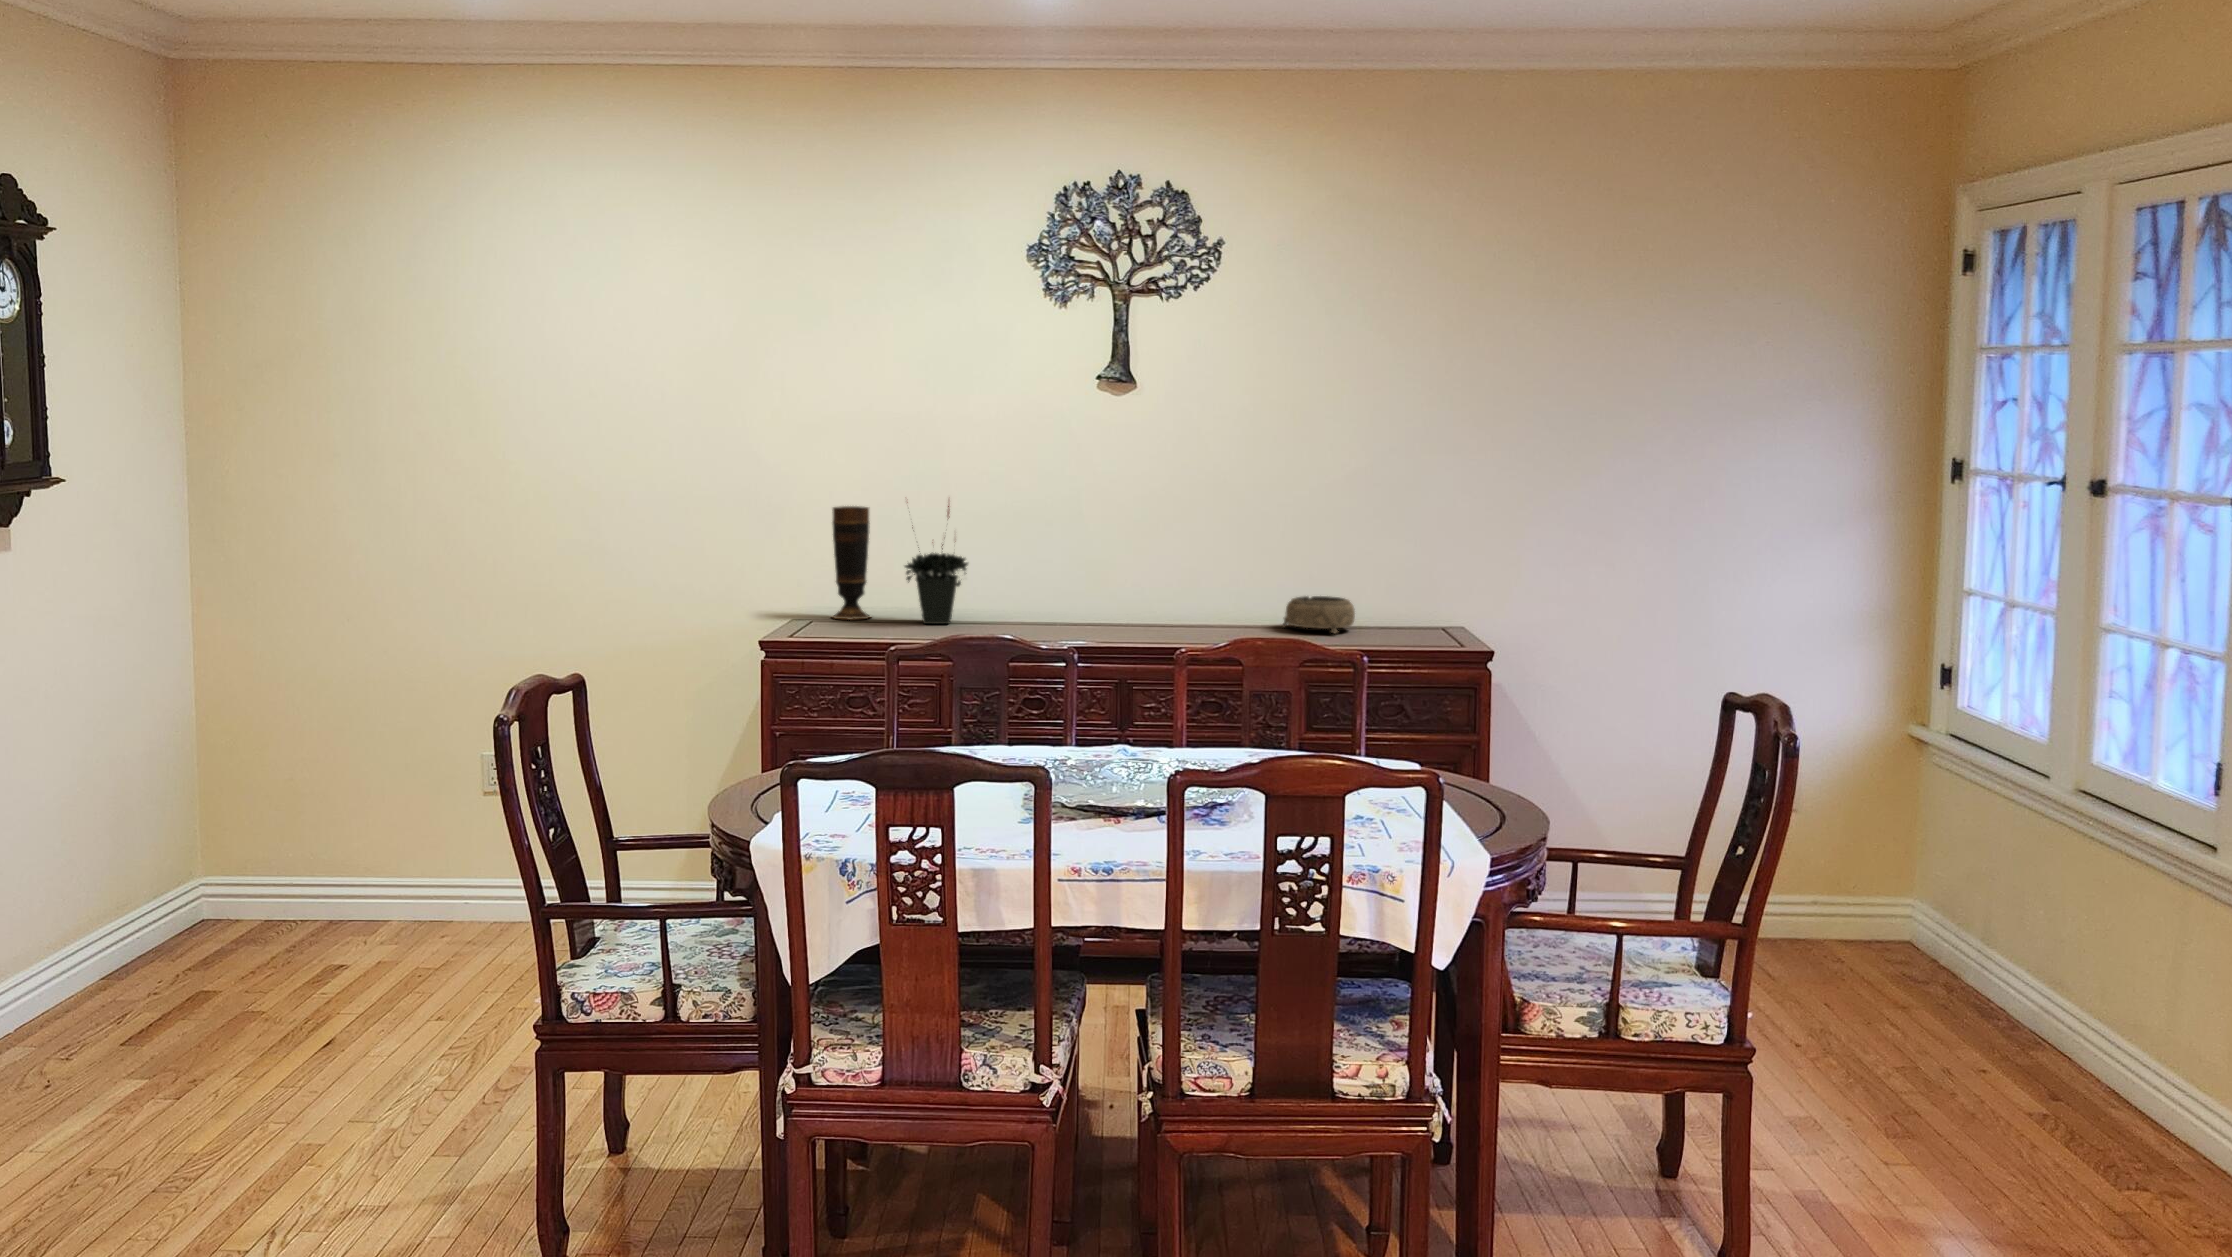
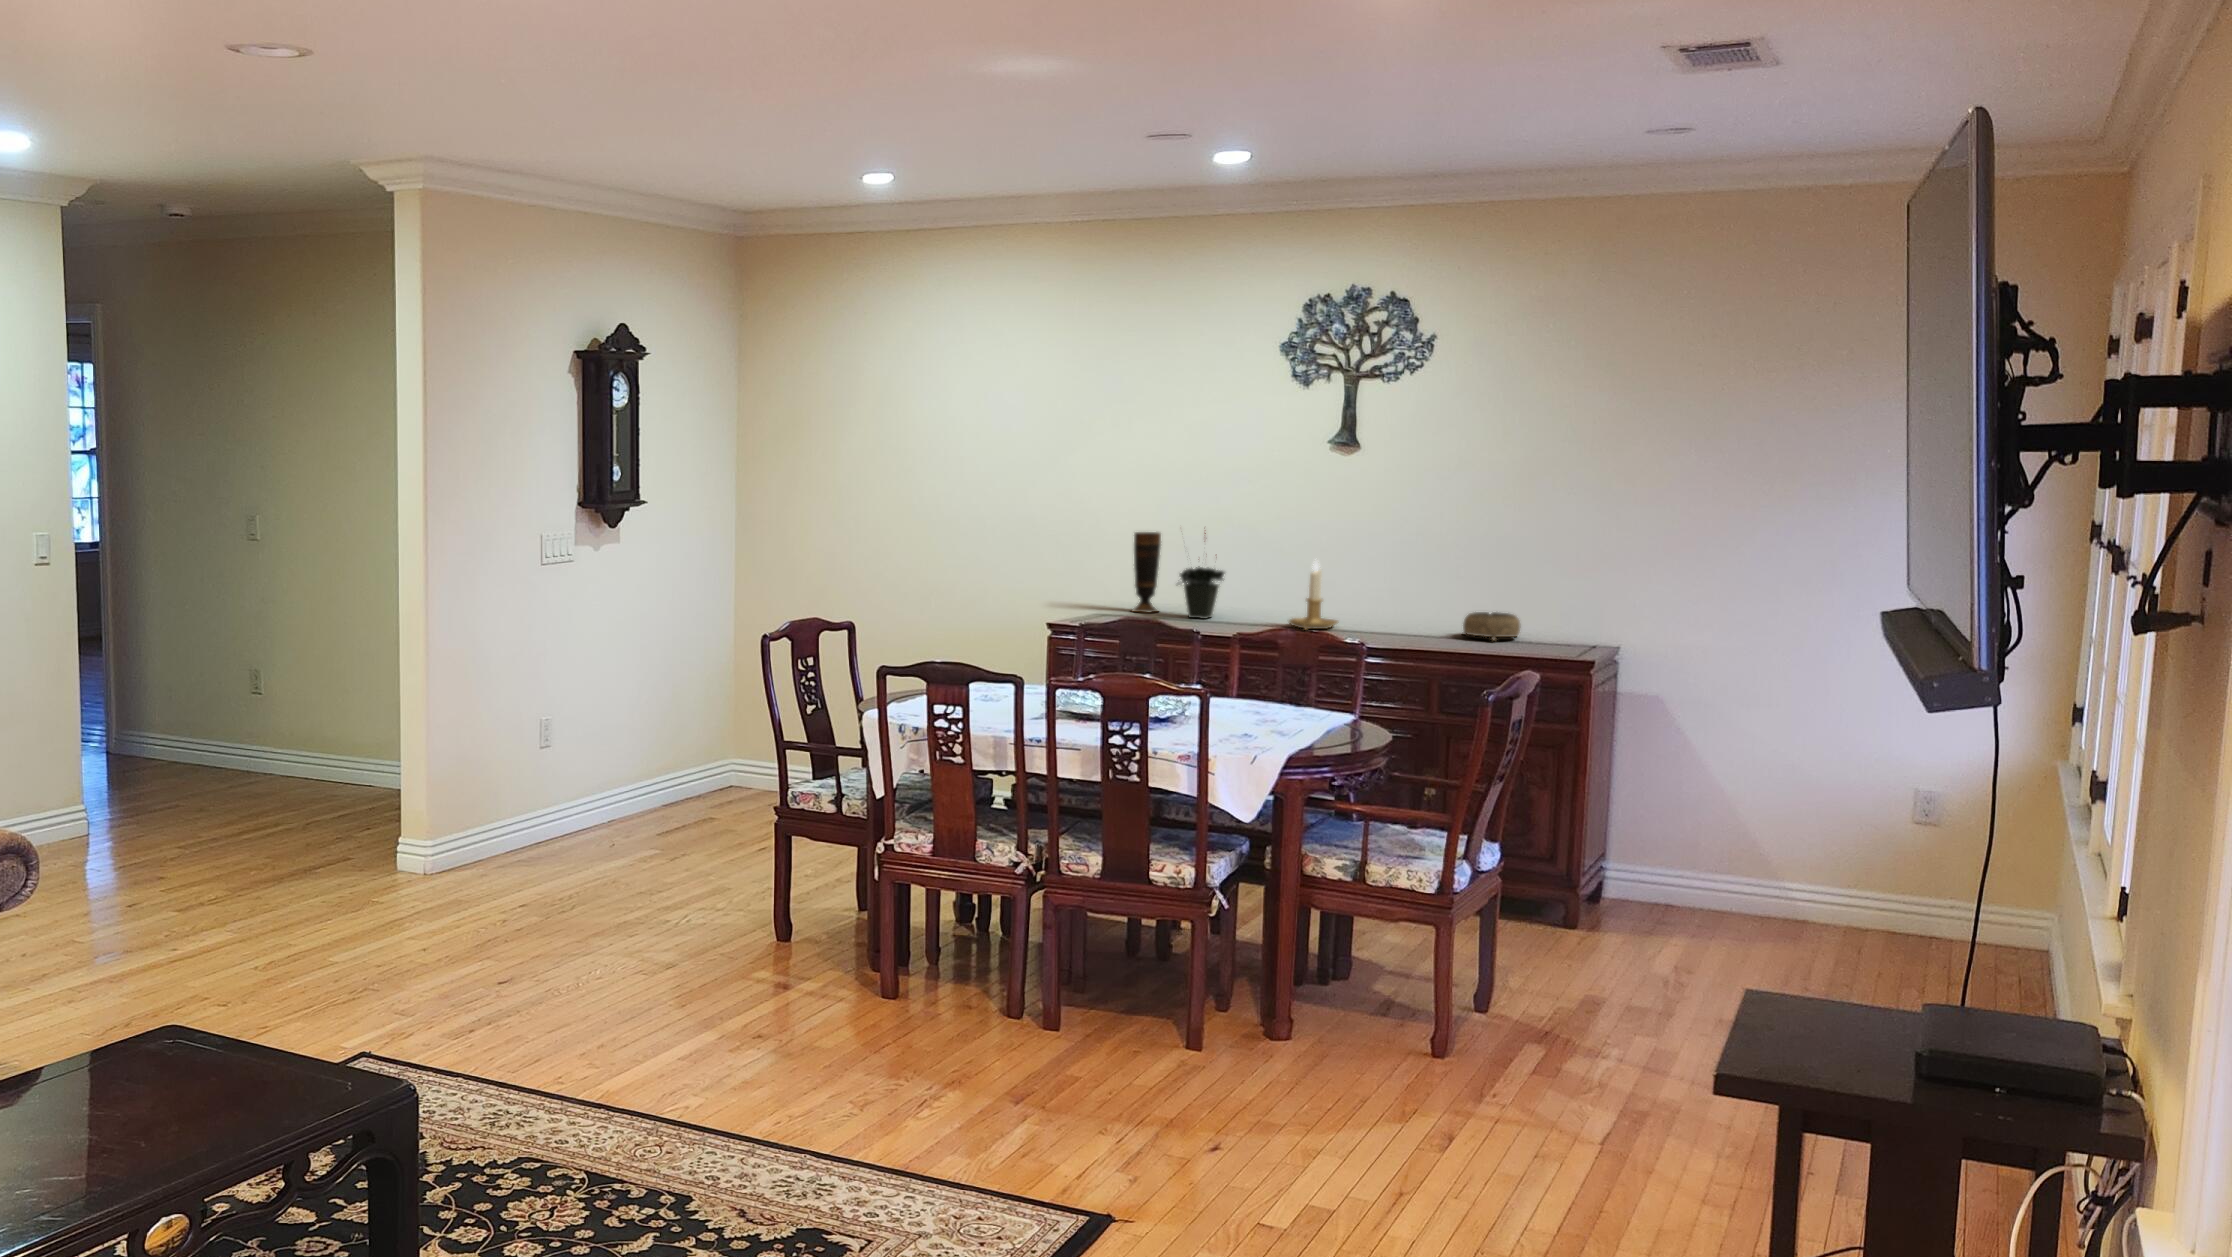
candlestick: none [1066,535,1129,633] -> present [1289,561,1338,630]

